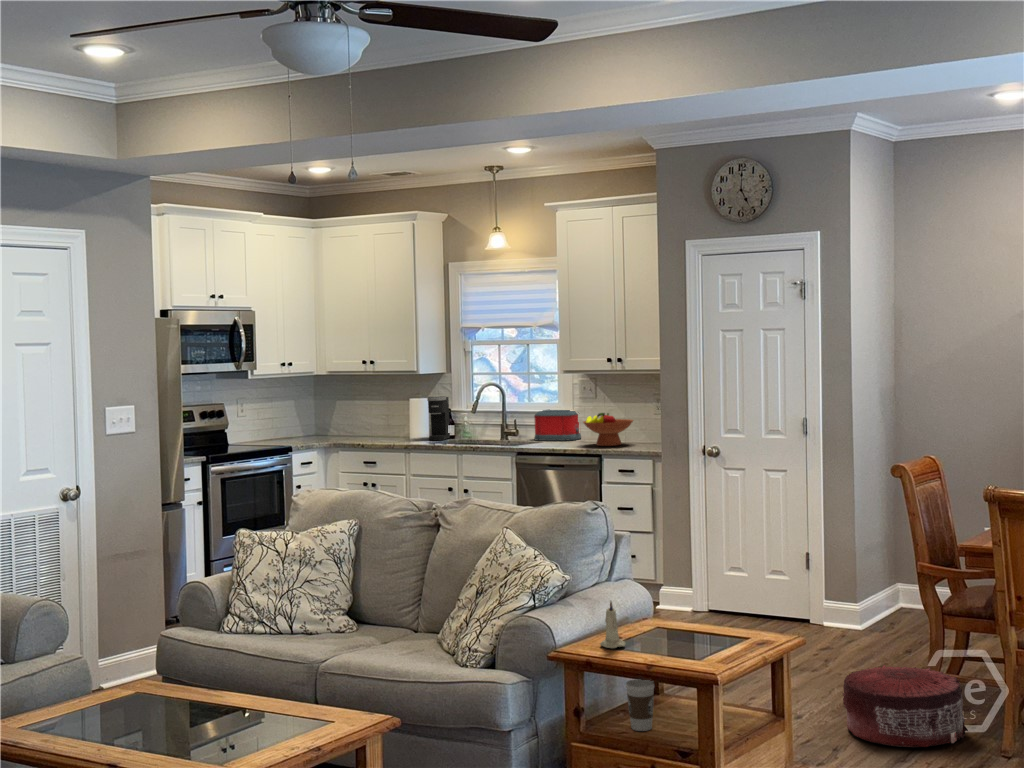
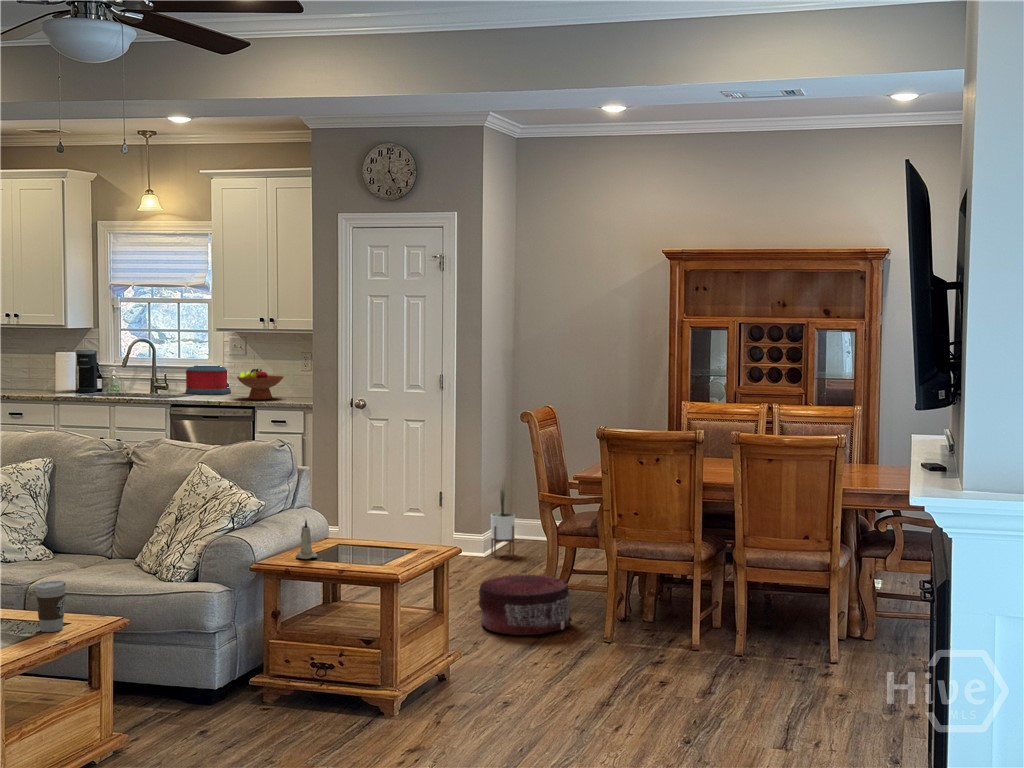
potted plant: none [871,536,901,636] -> present [491,484,515,559]
coffee cup: present [626,679,655,731] -> present [35,581,66,632]

